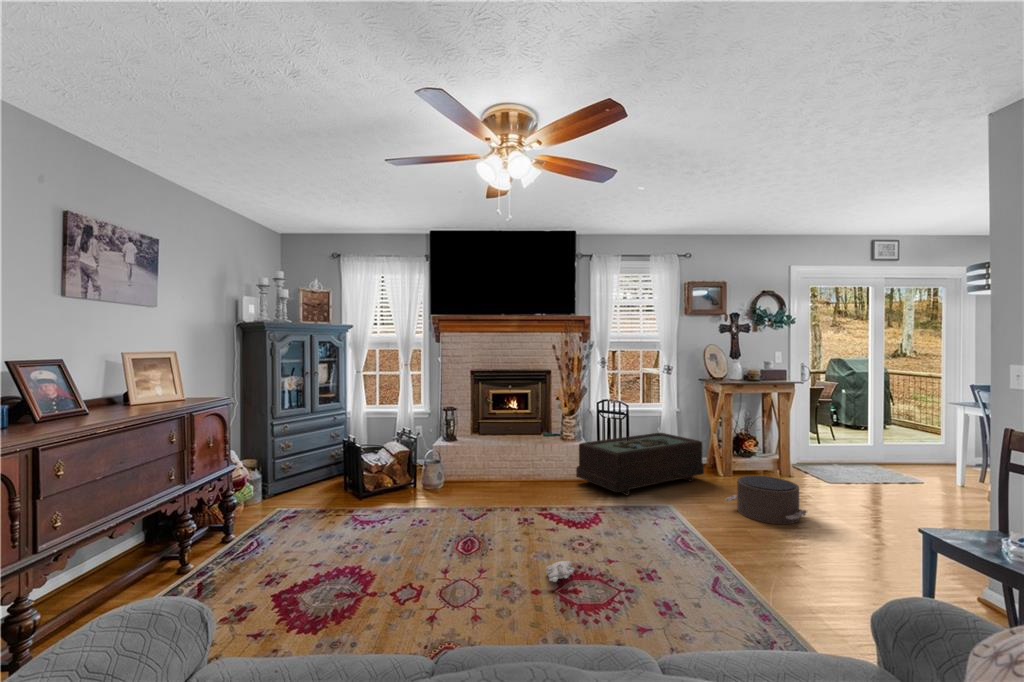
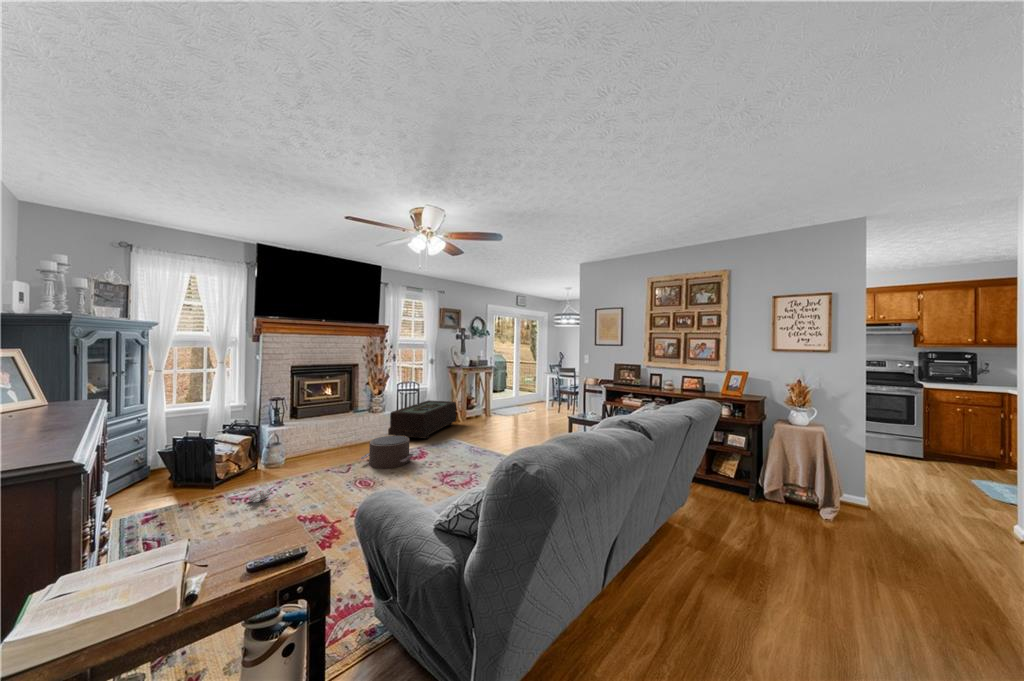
pouf: present [725,476,807,524] -> present [360,436,413,468]
plush toy: present [511,561,575,582] -> present [216,488,273,510]

